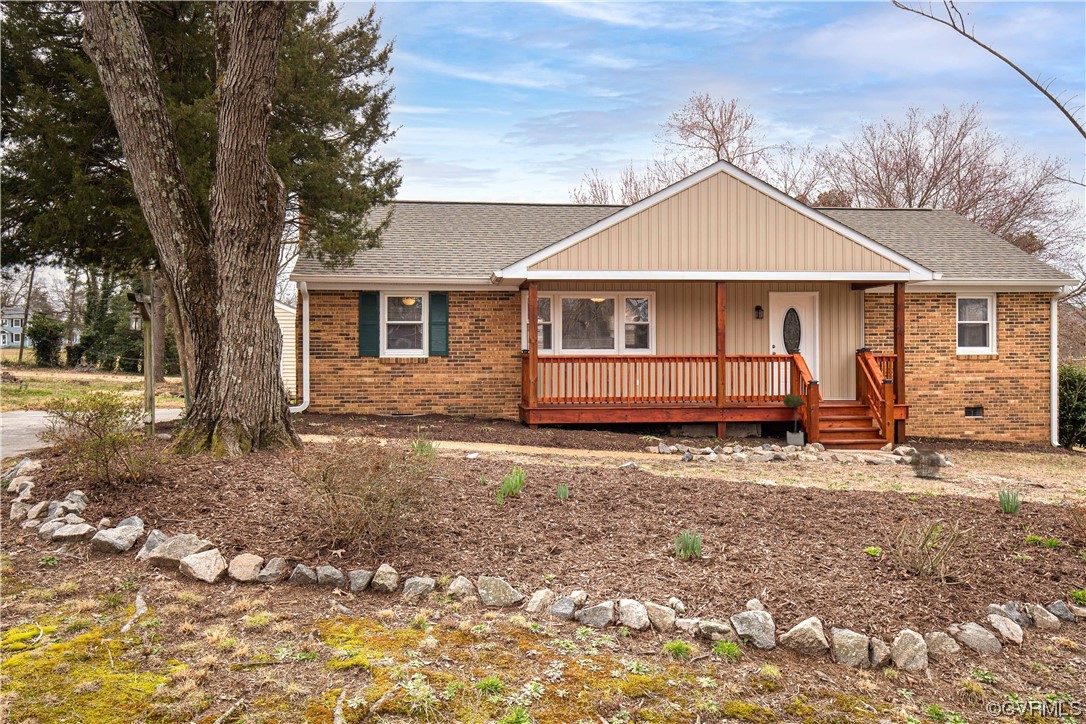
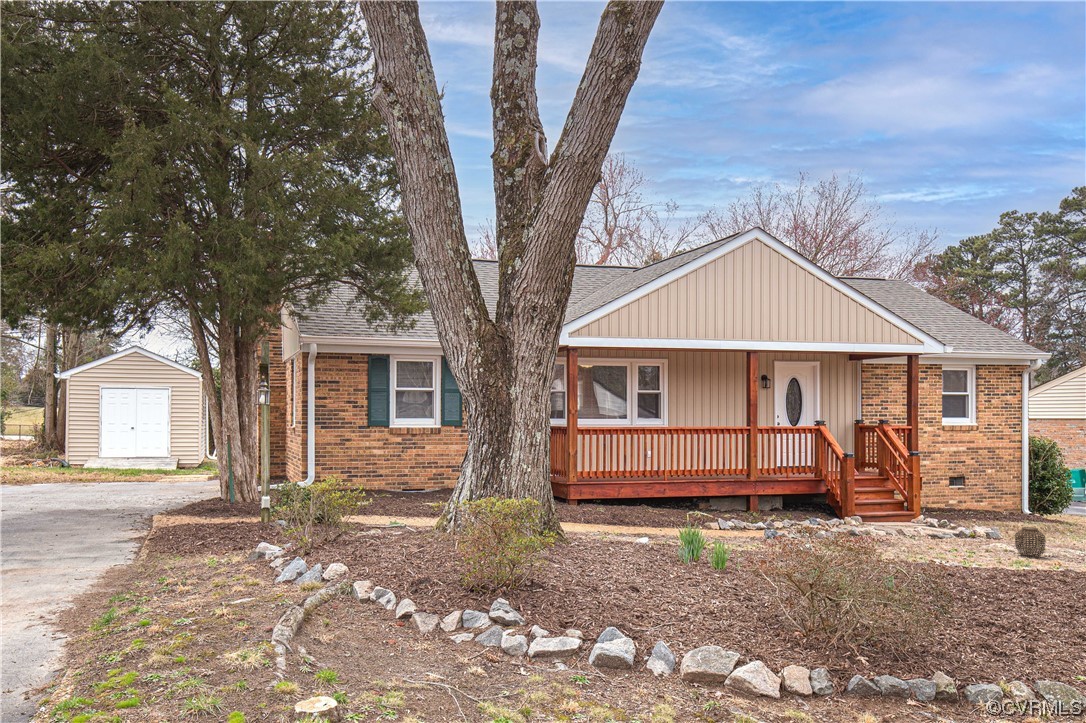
potted tree: present [783,394,805,445] -> none [816,466,838,518]

